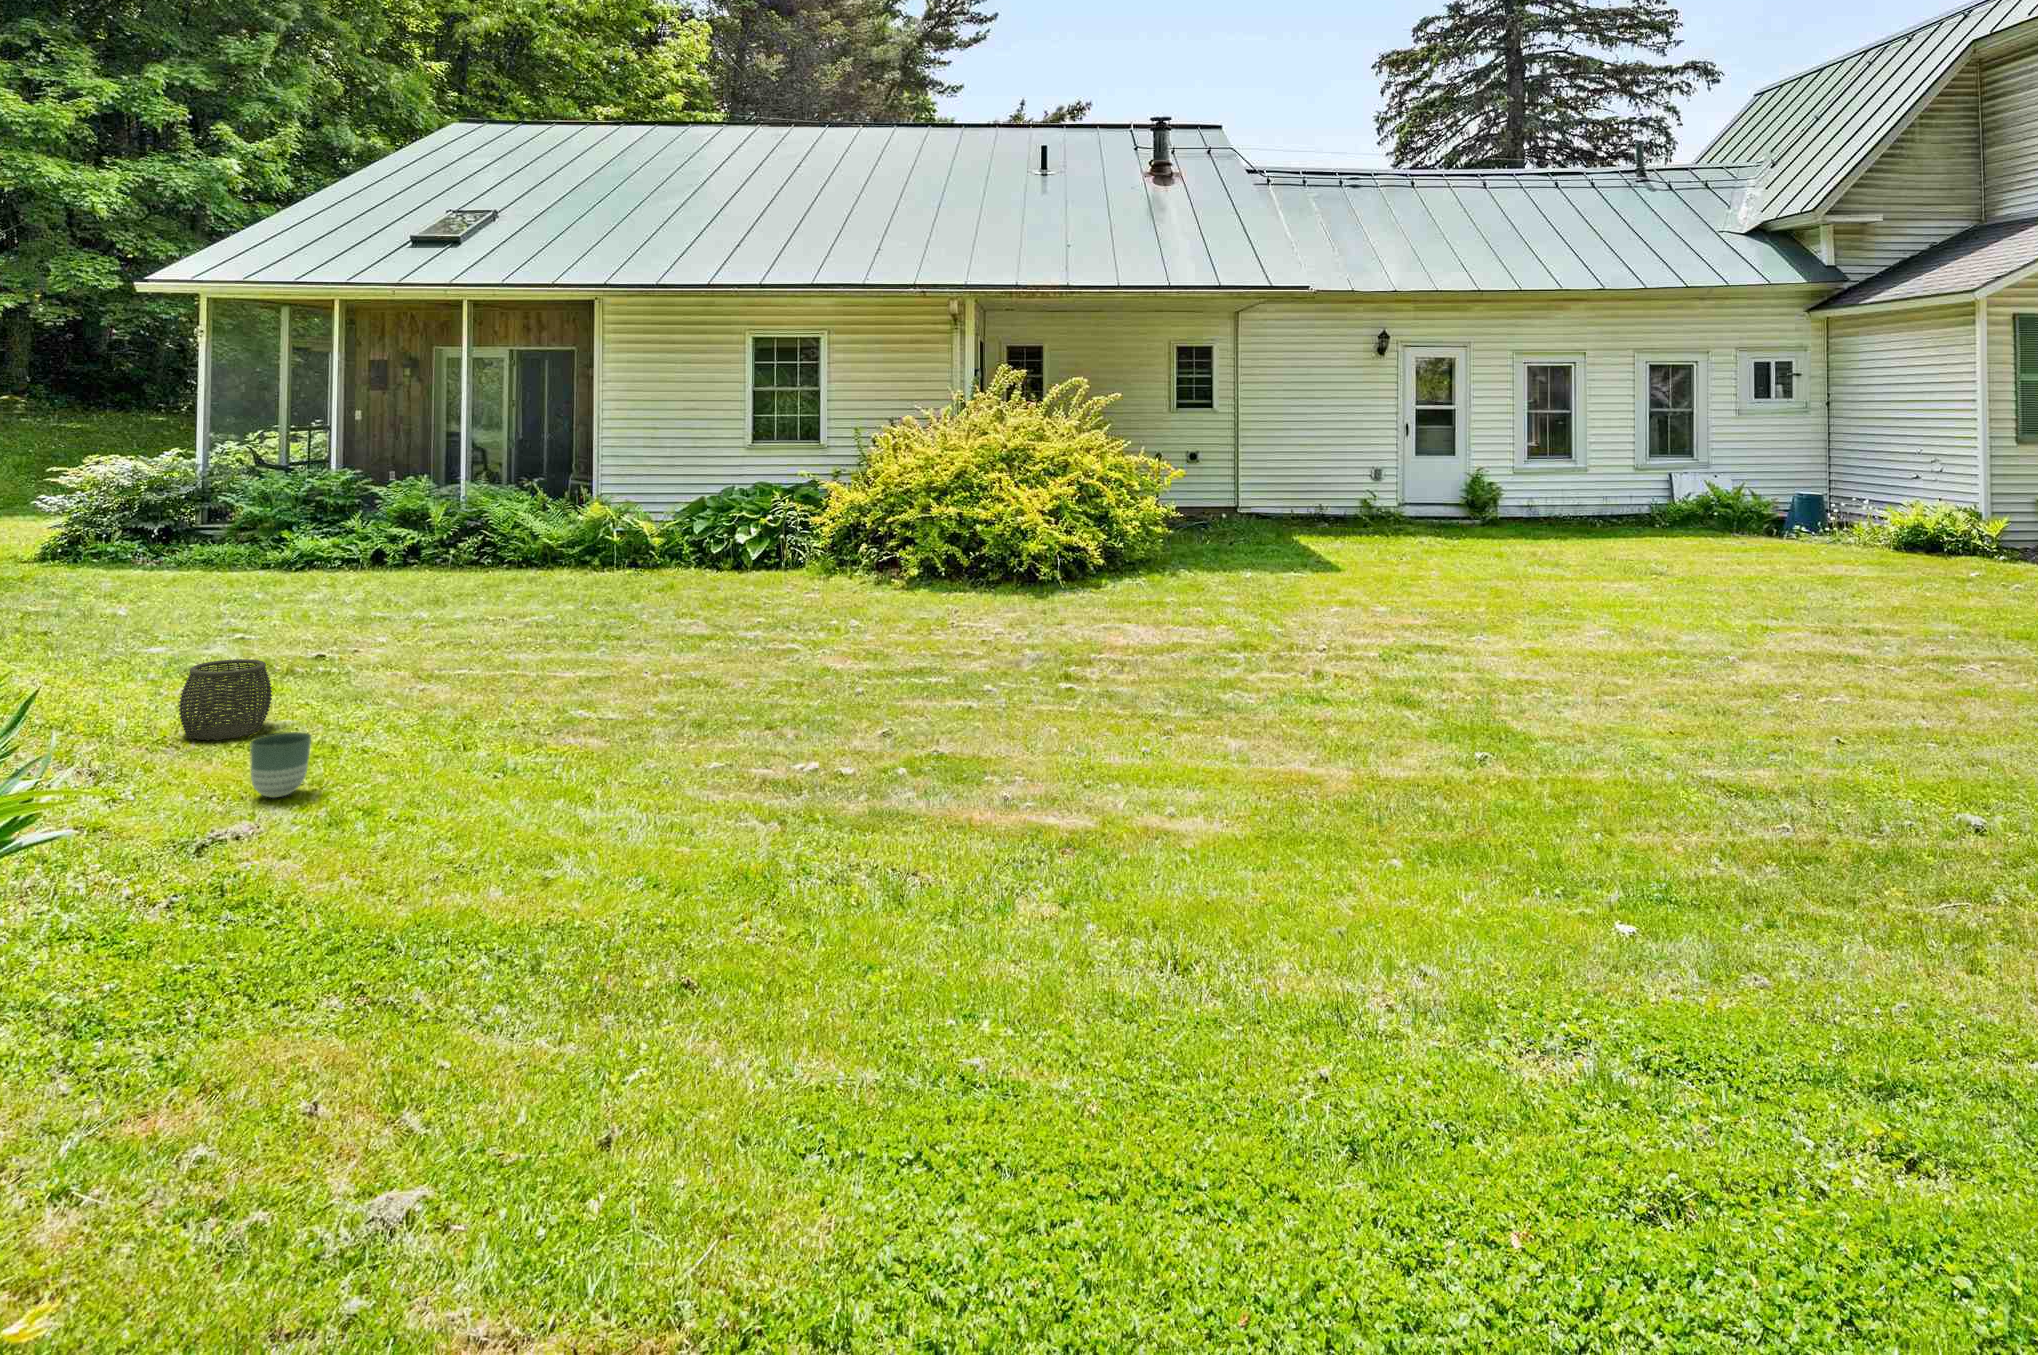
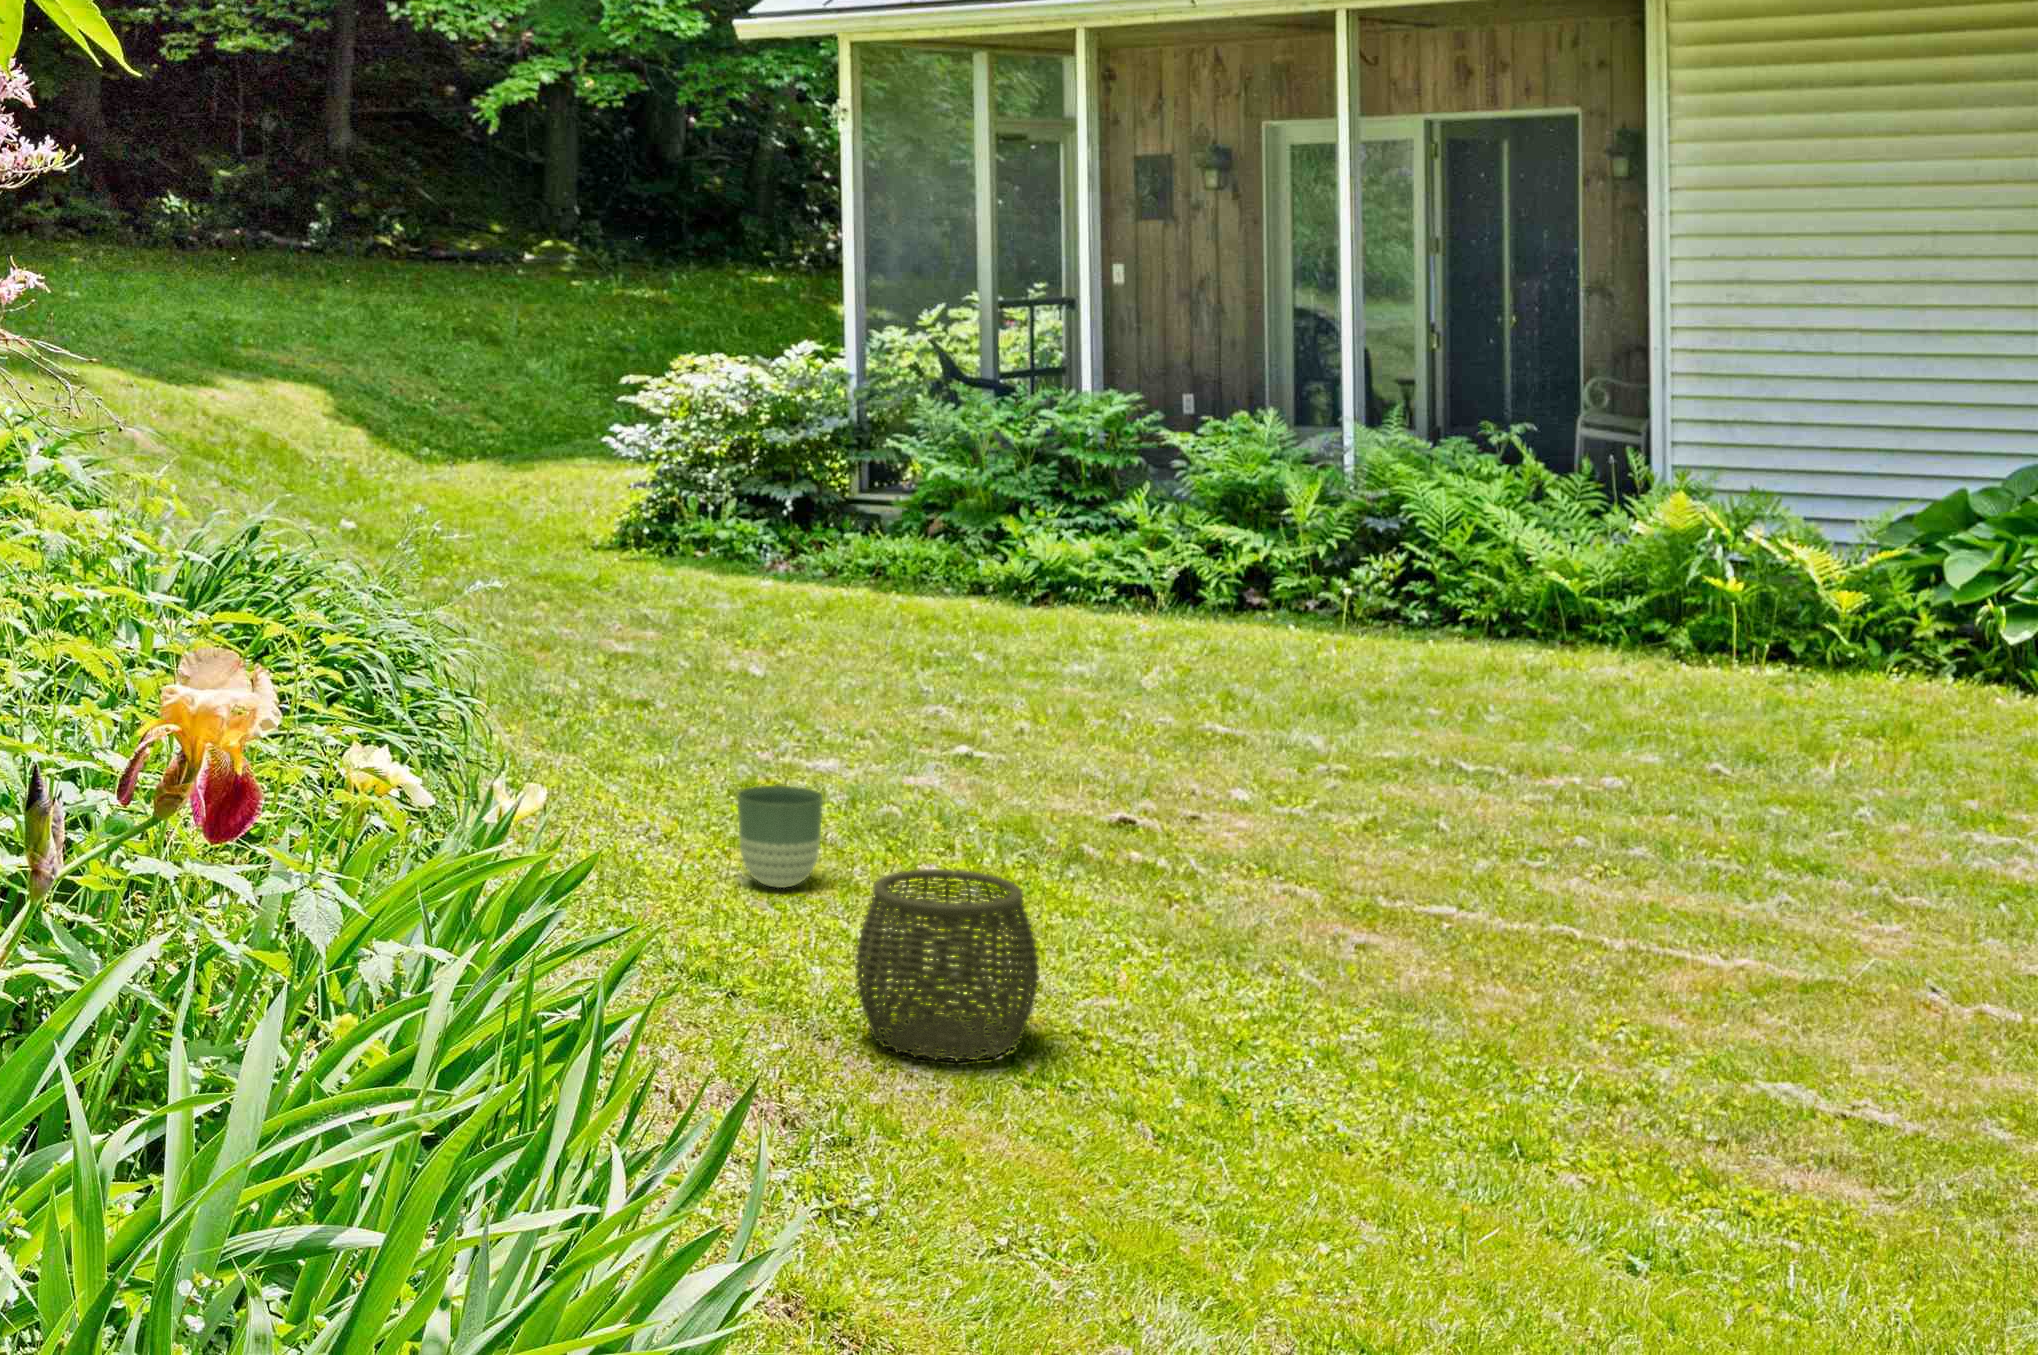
planter: present [250,732,311,798] -> present [738,786,823,888]

